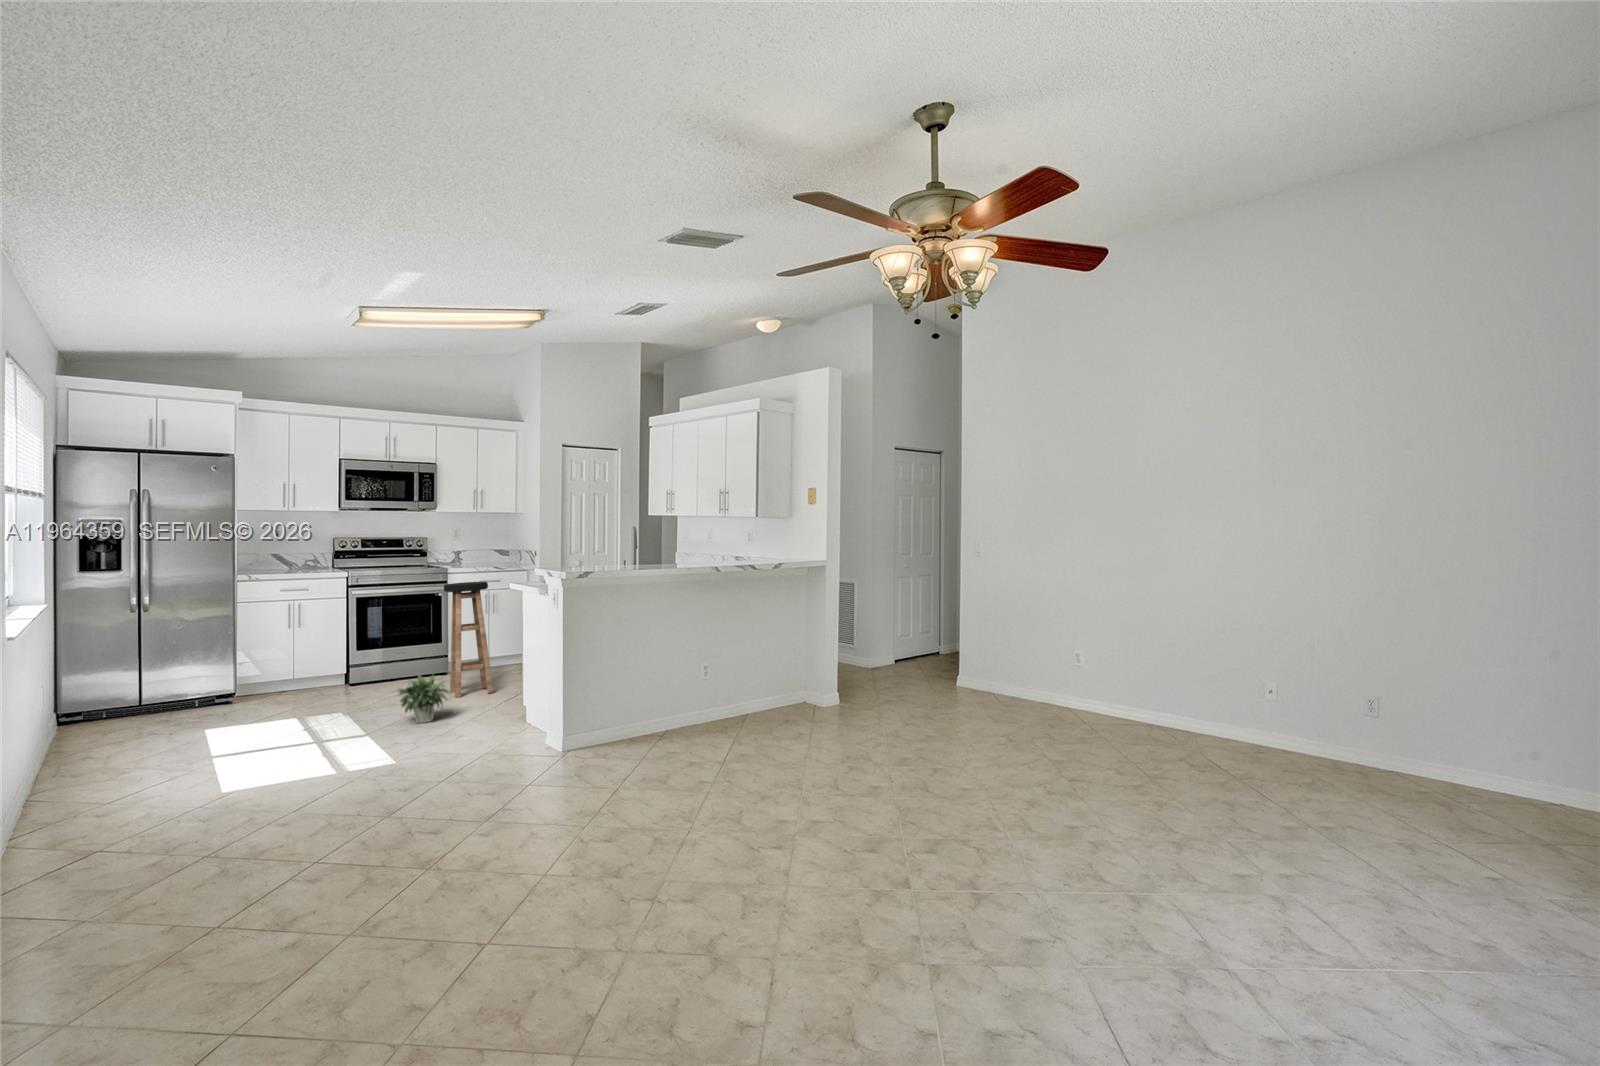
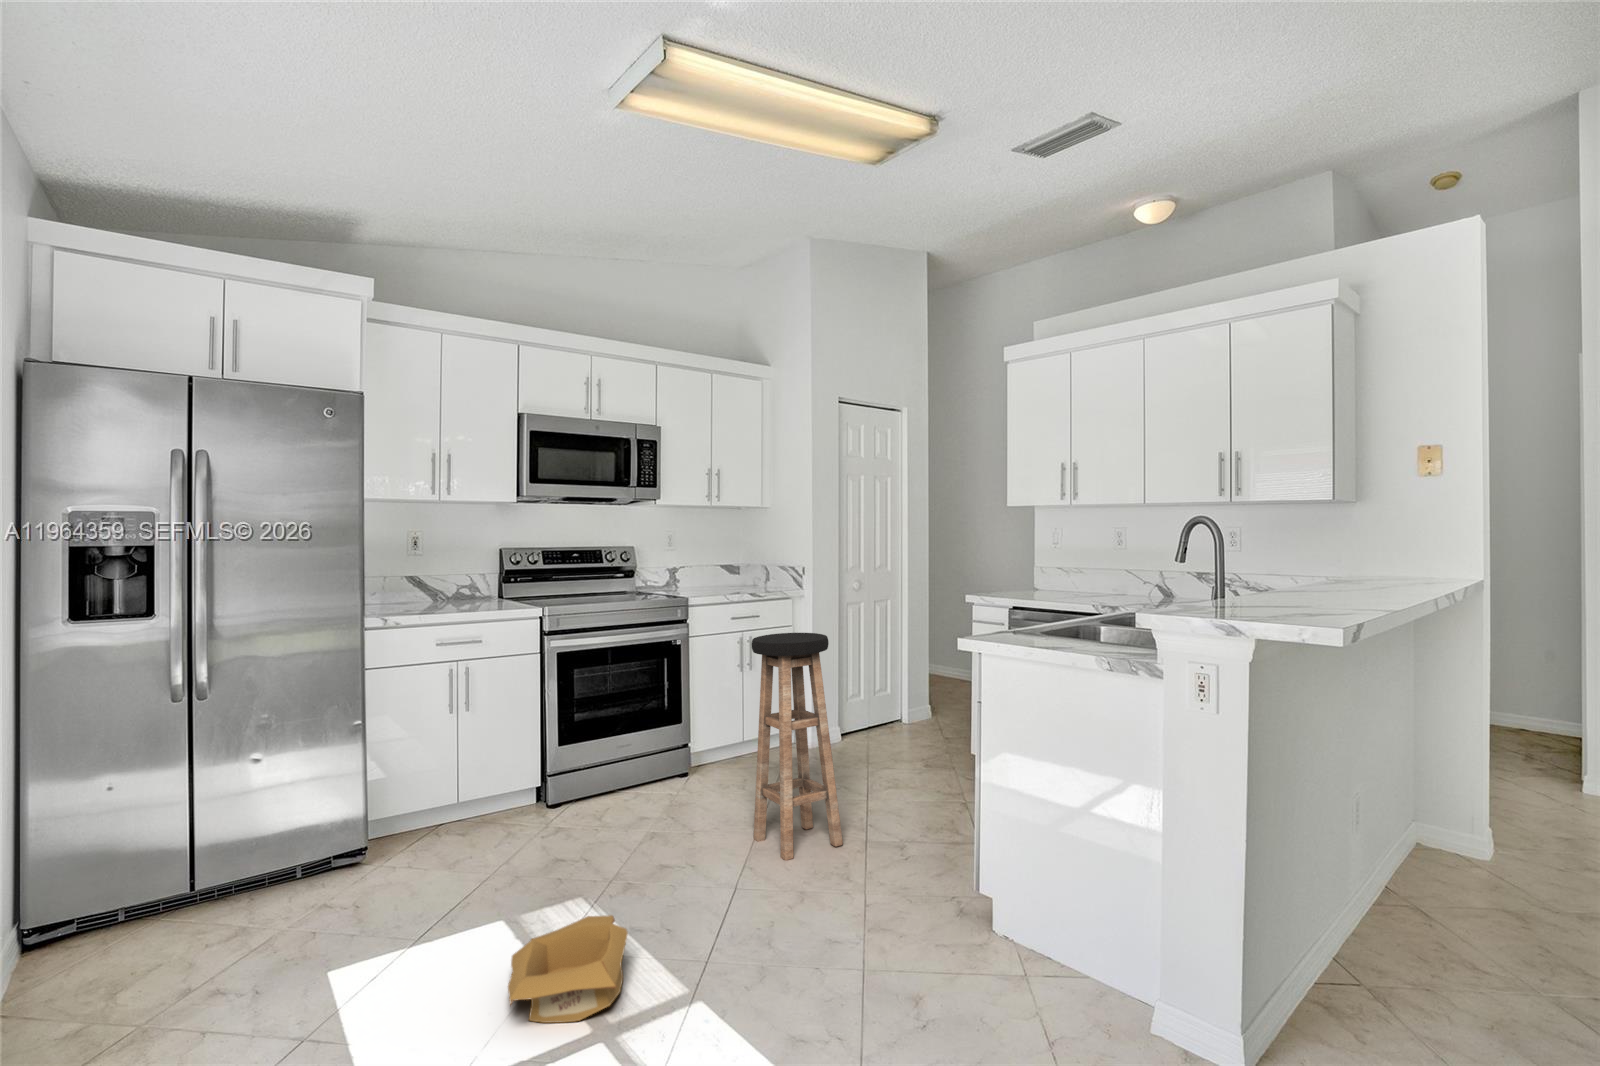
potted plant: present [398,675,449,723] -> none [755,846,858,967]
cardboard box: none [270,702,337,736] -> present [508,915,628,1023]

